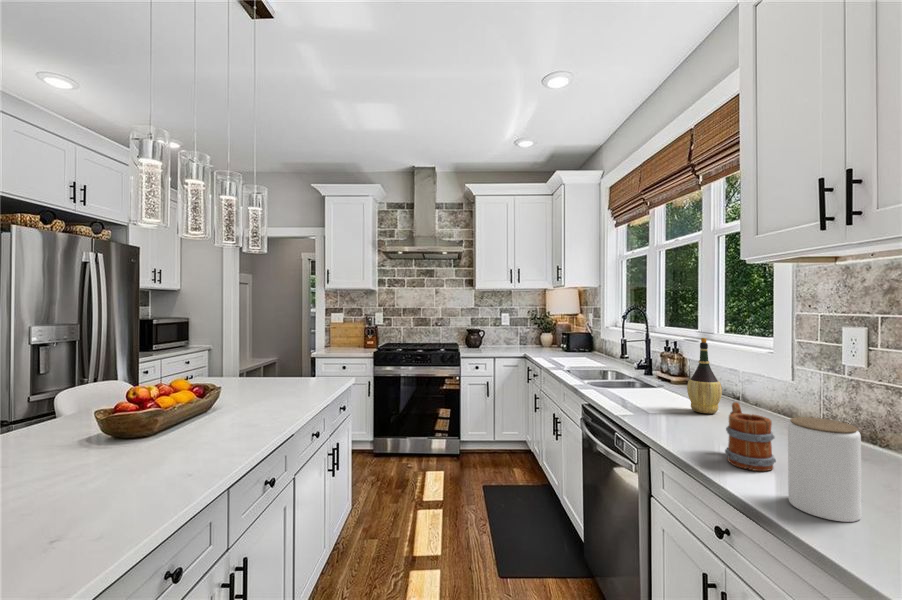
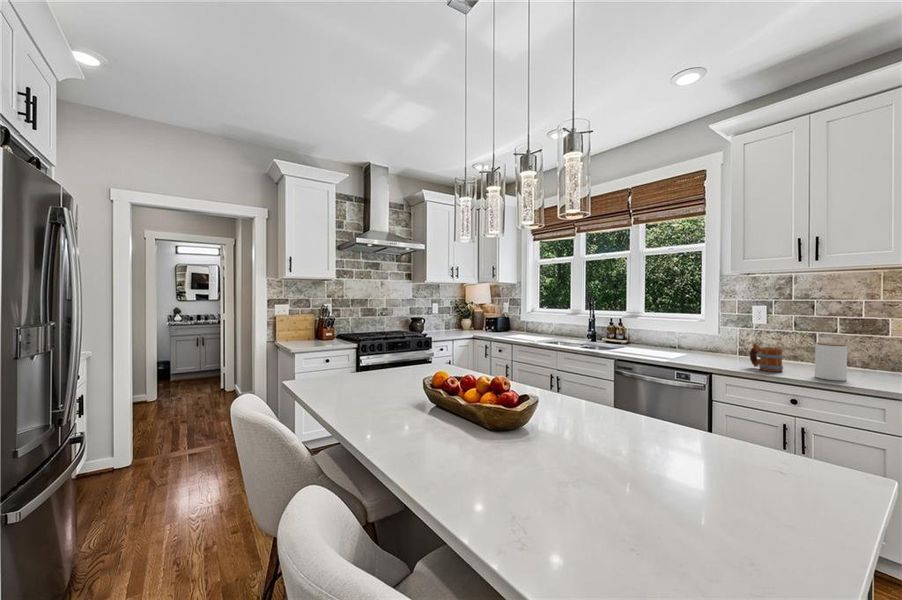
wine bottle: present [687,338,722,413] -> none [674,314,694,355]

